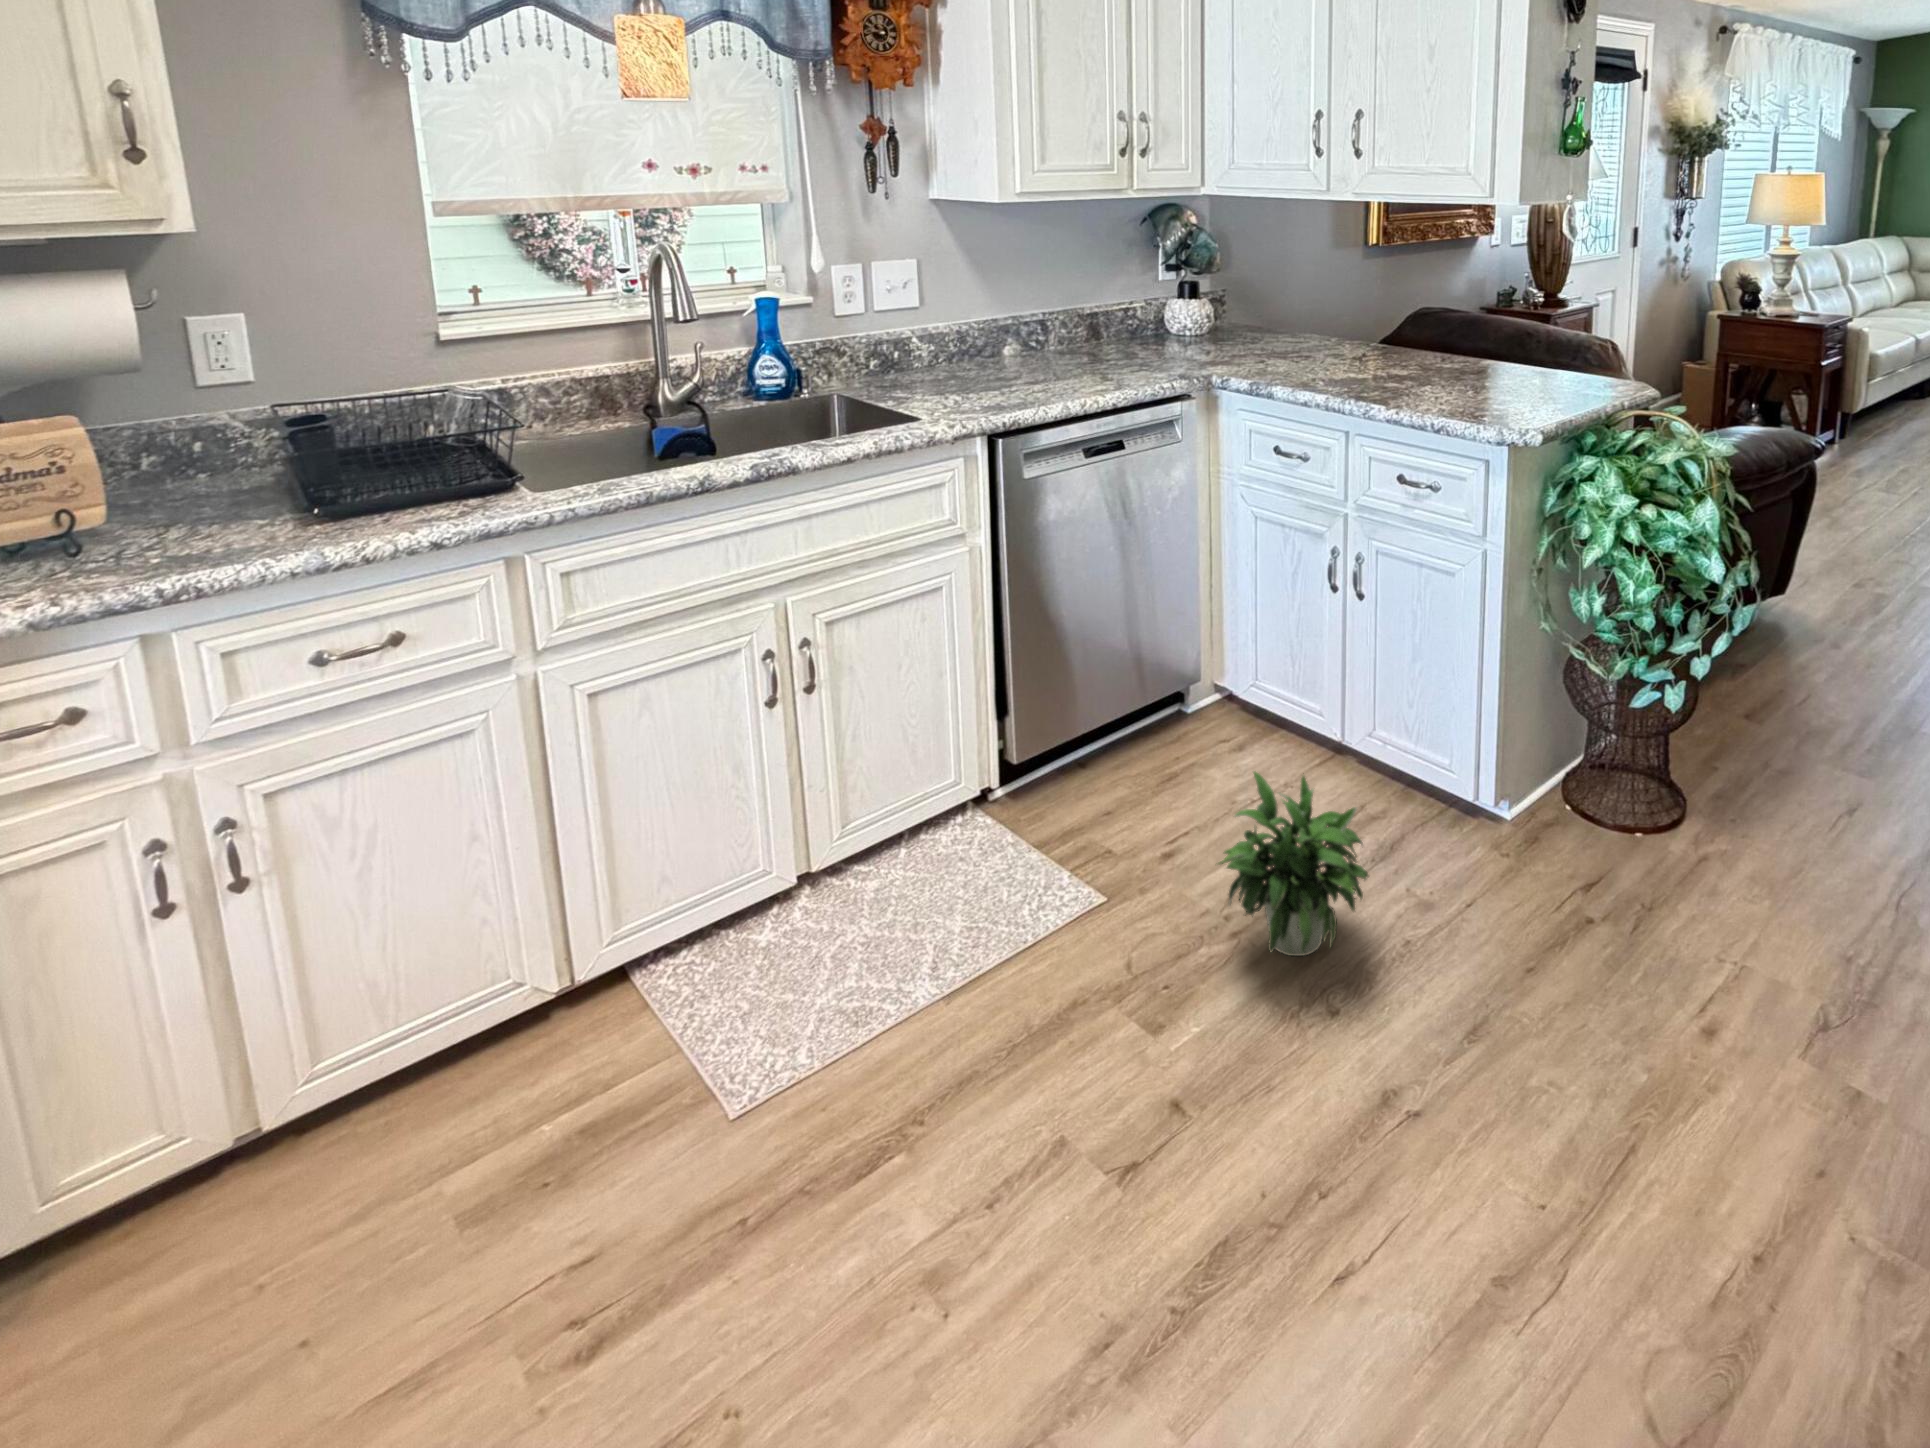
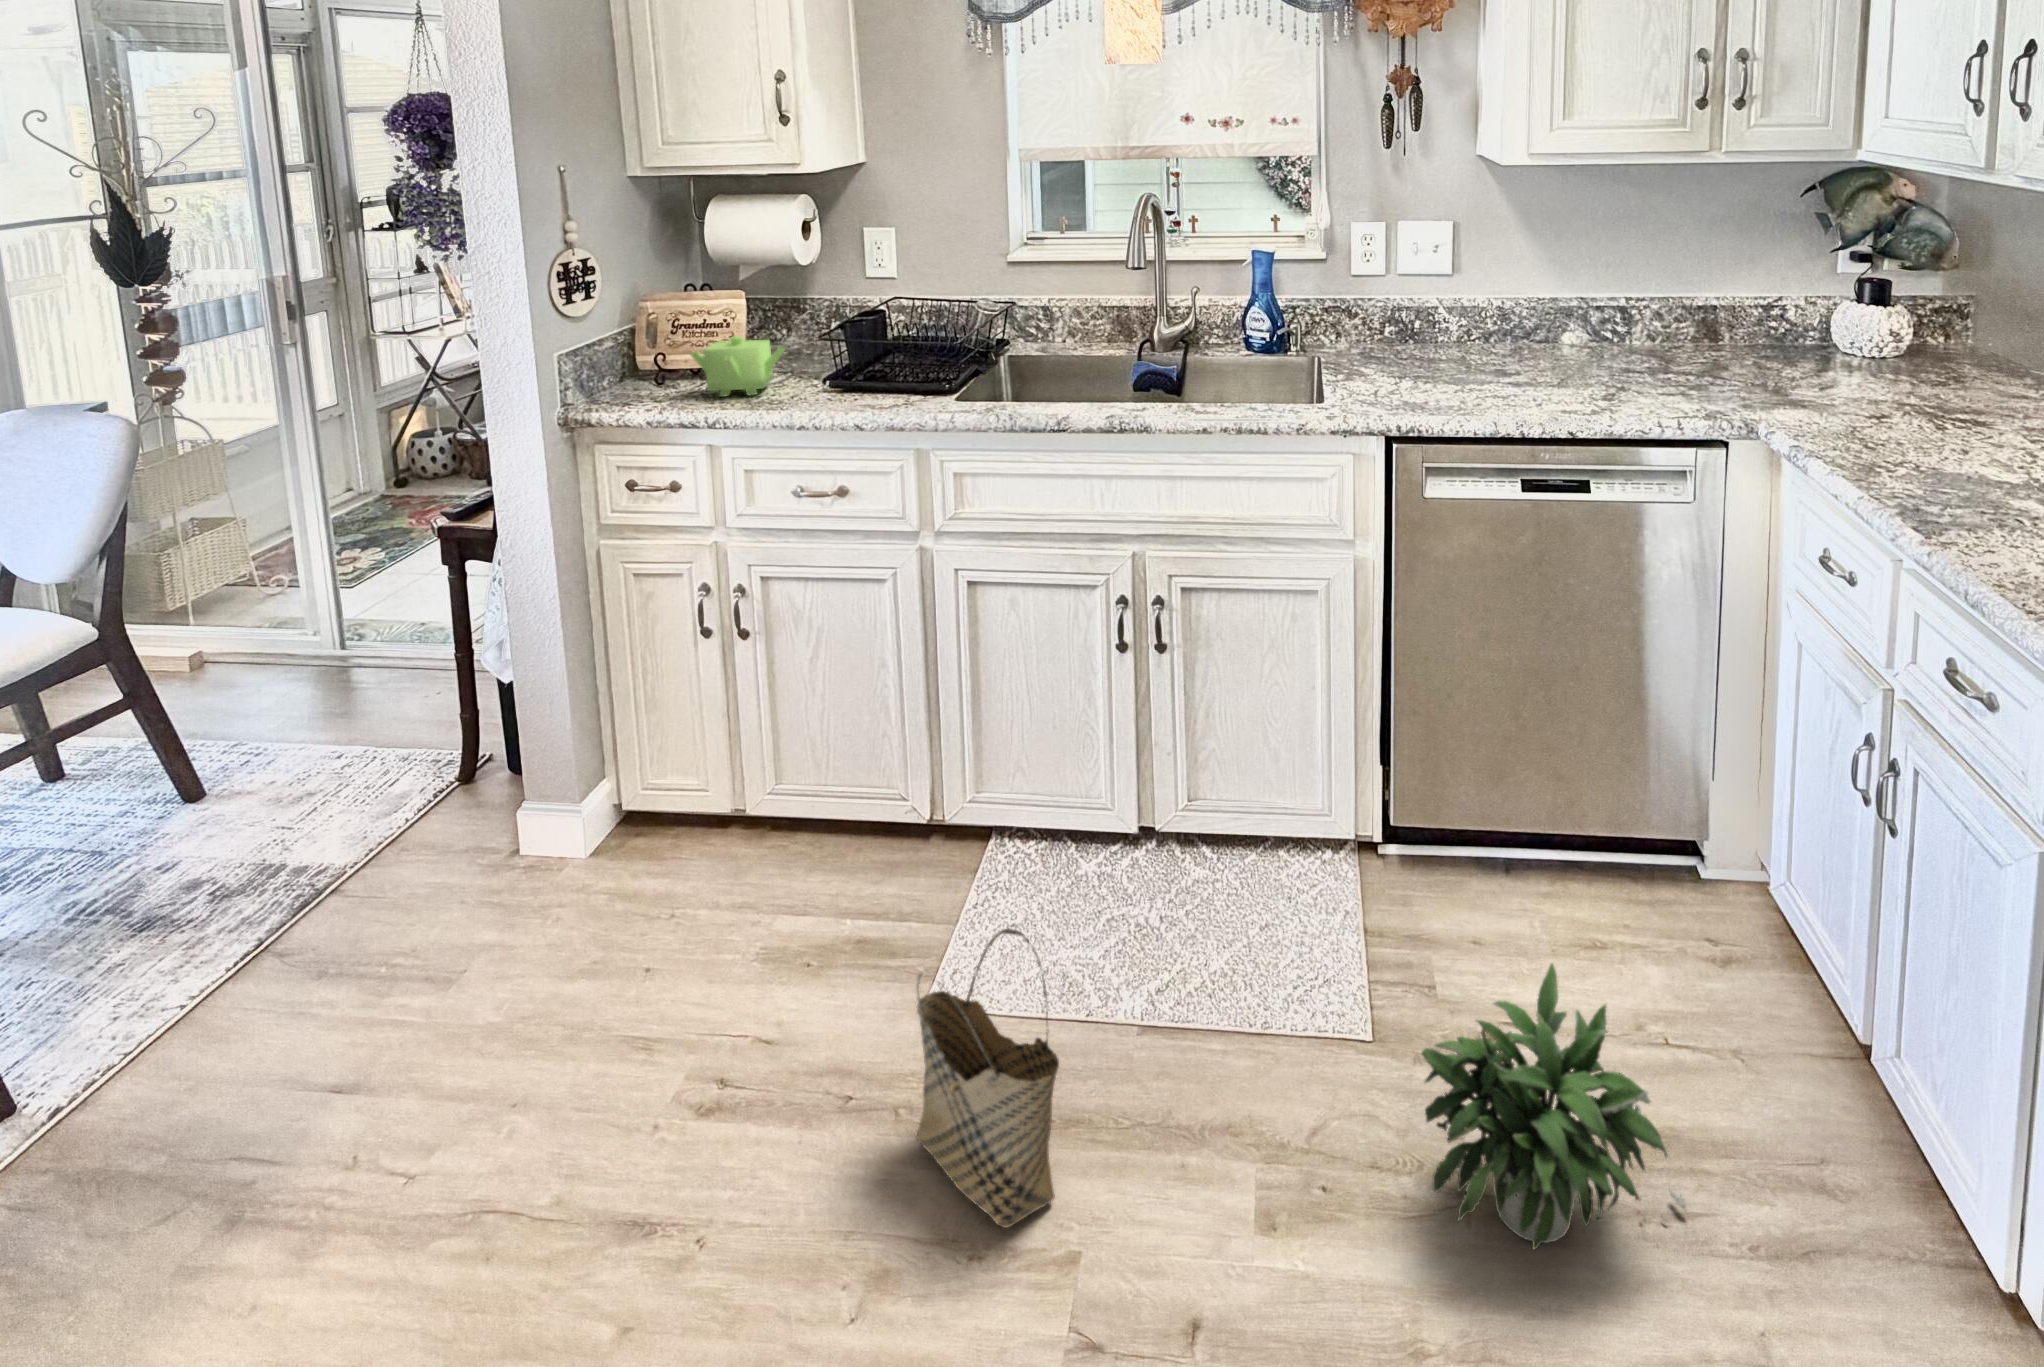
teapot: none [45,473,230,566] -> present [691,336,784,397]
woven basket: none [836,953,1027,1236] -> present [916,929,1059,1228]

